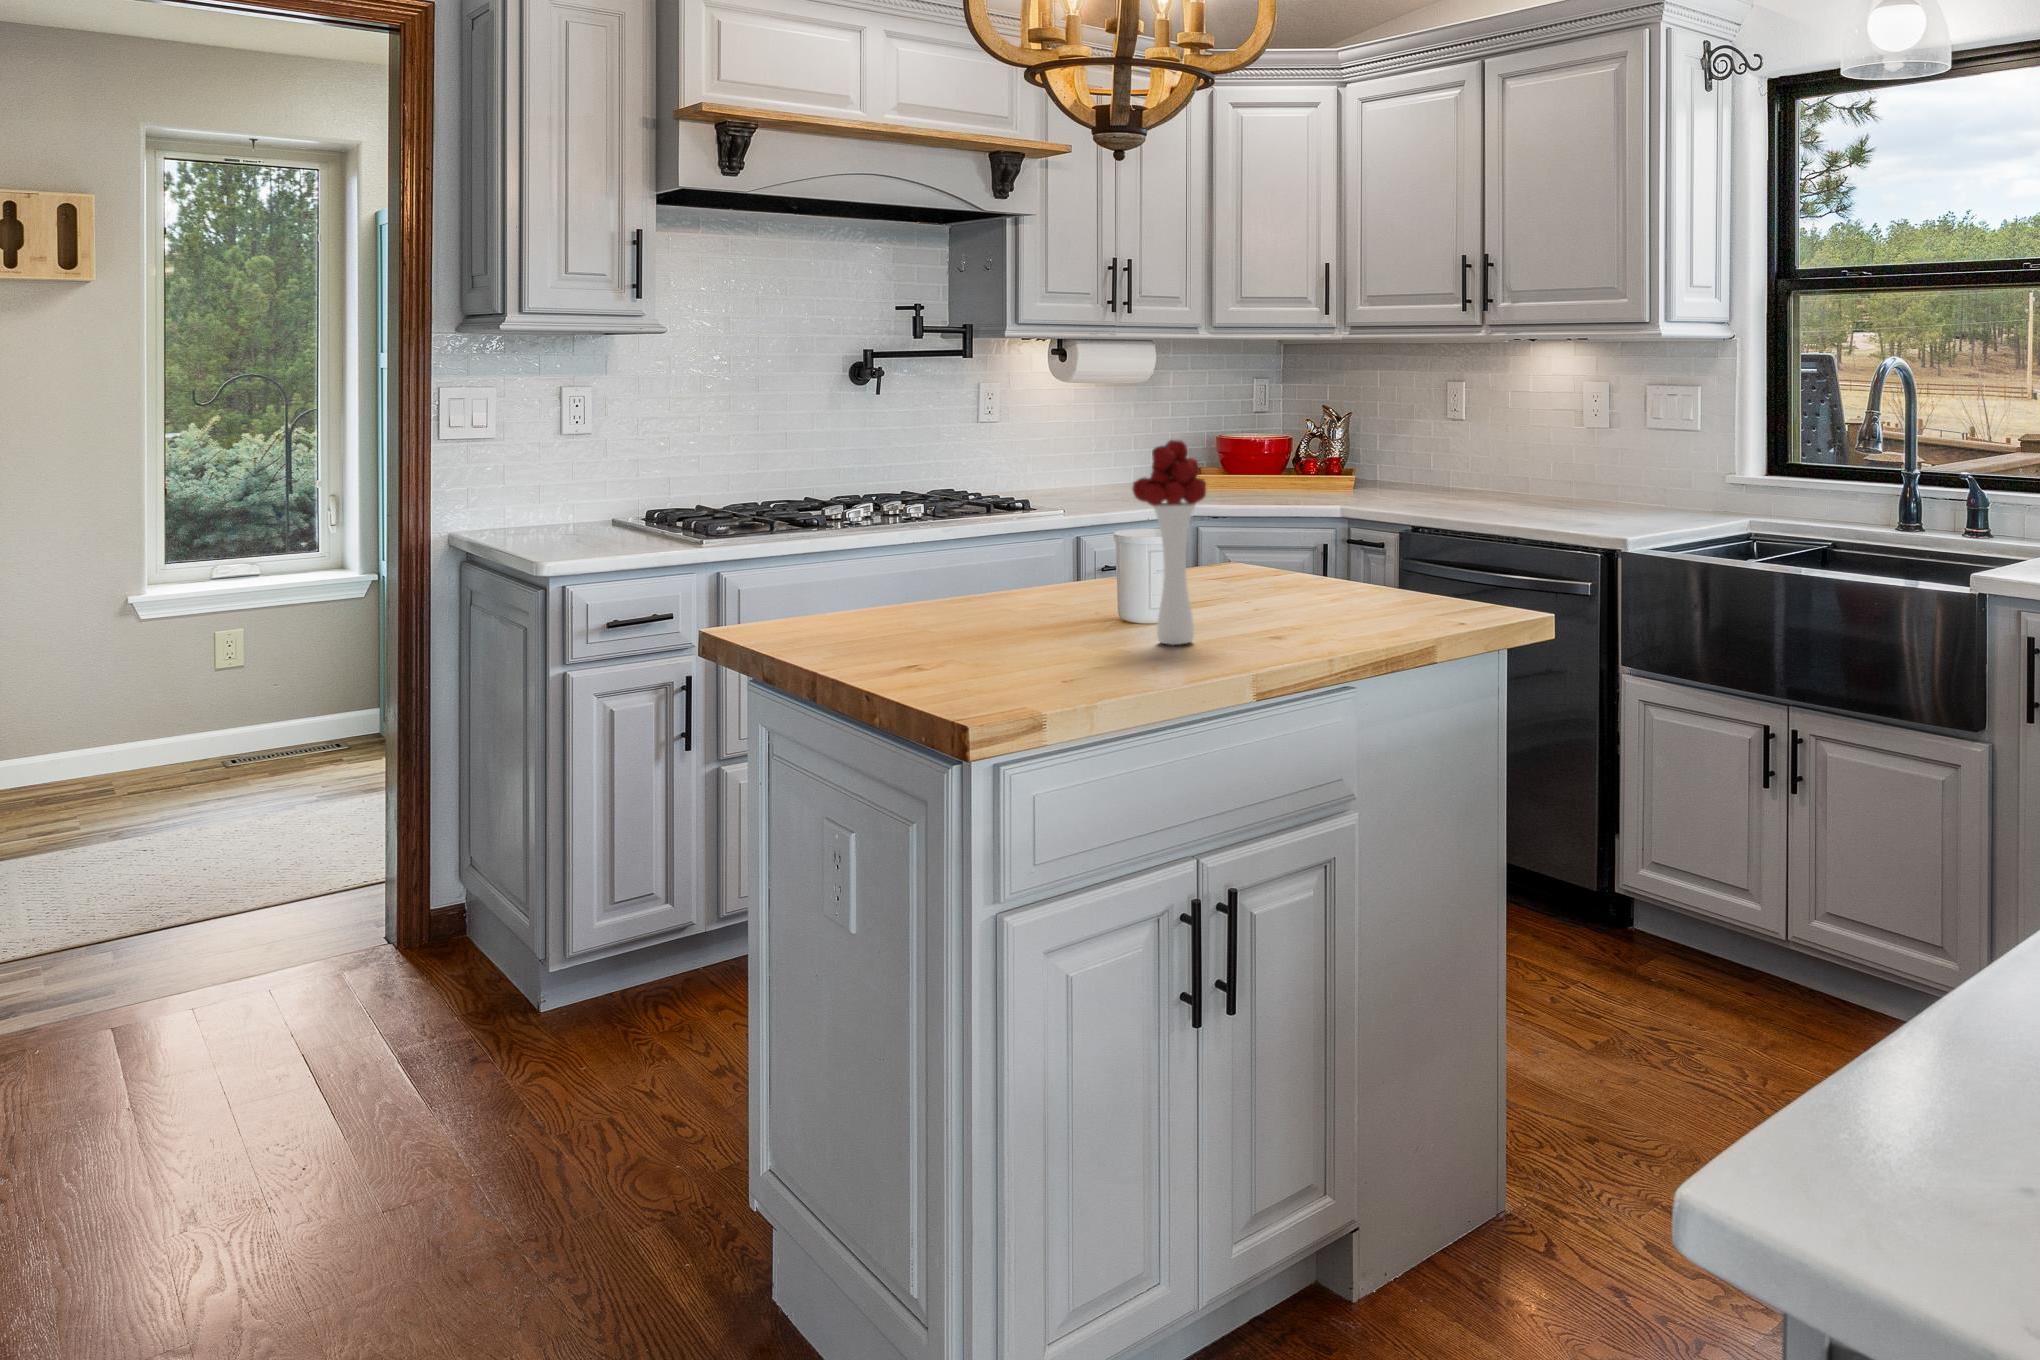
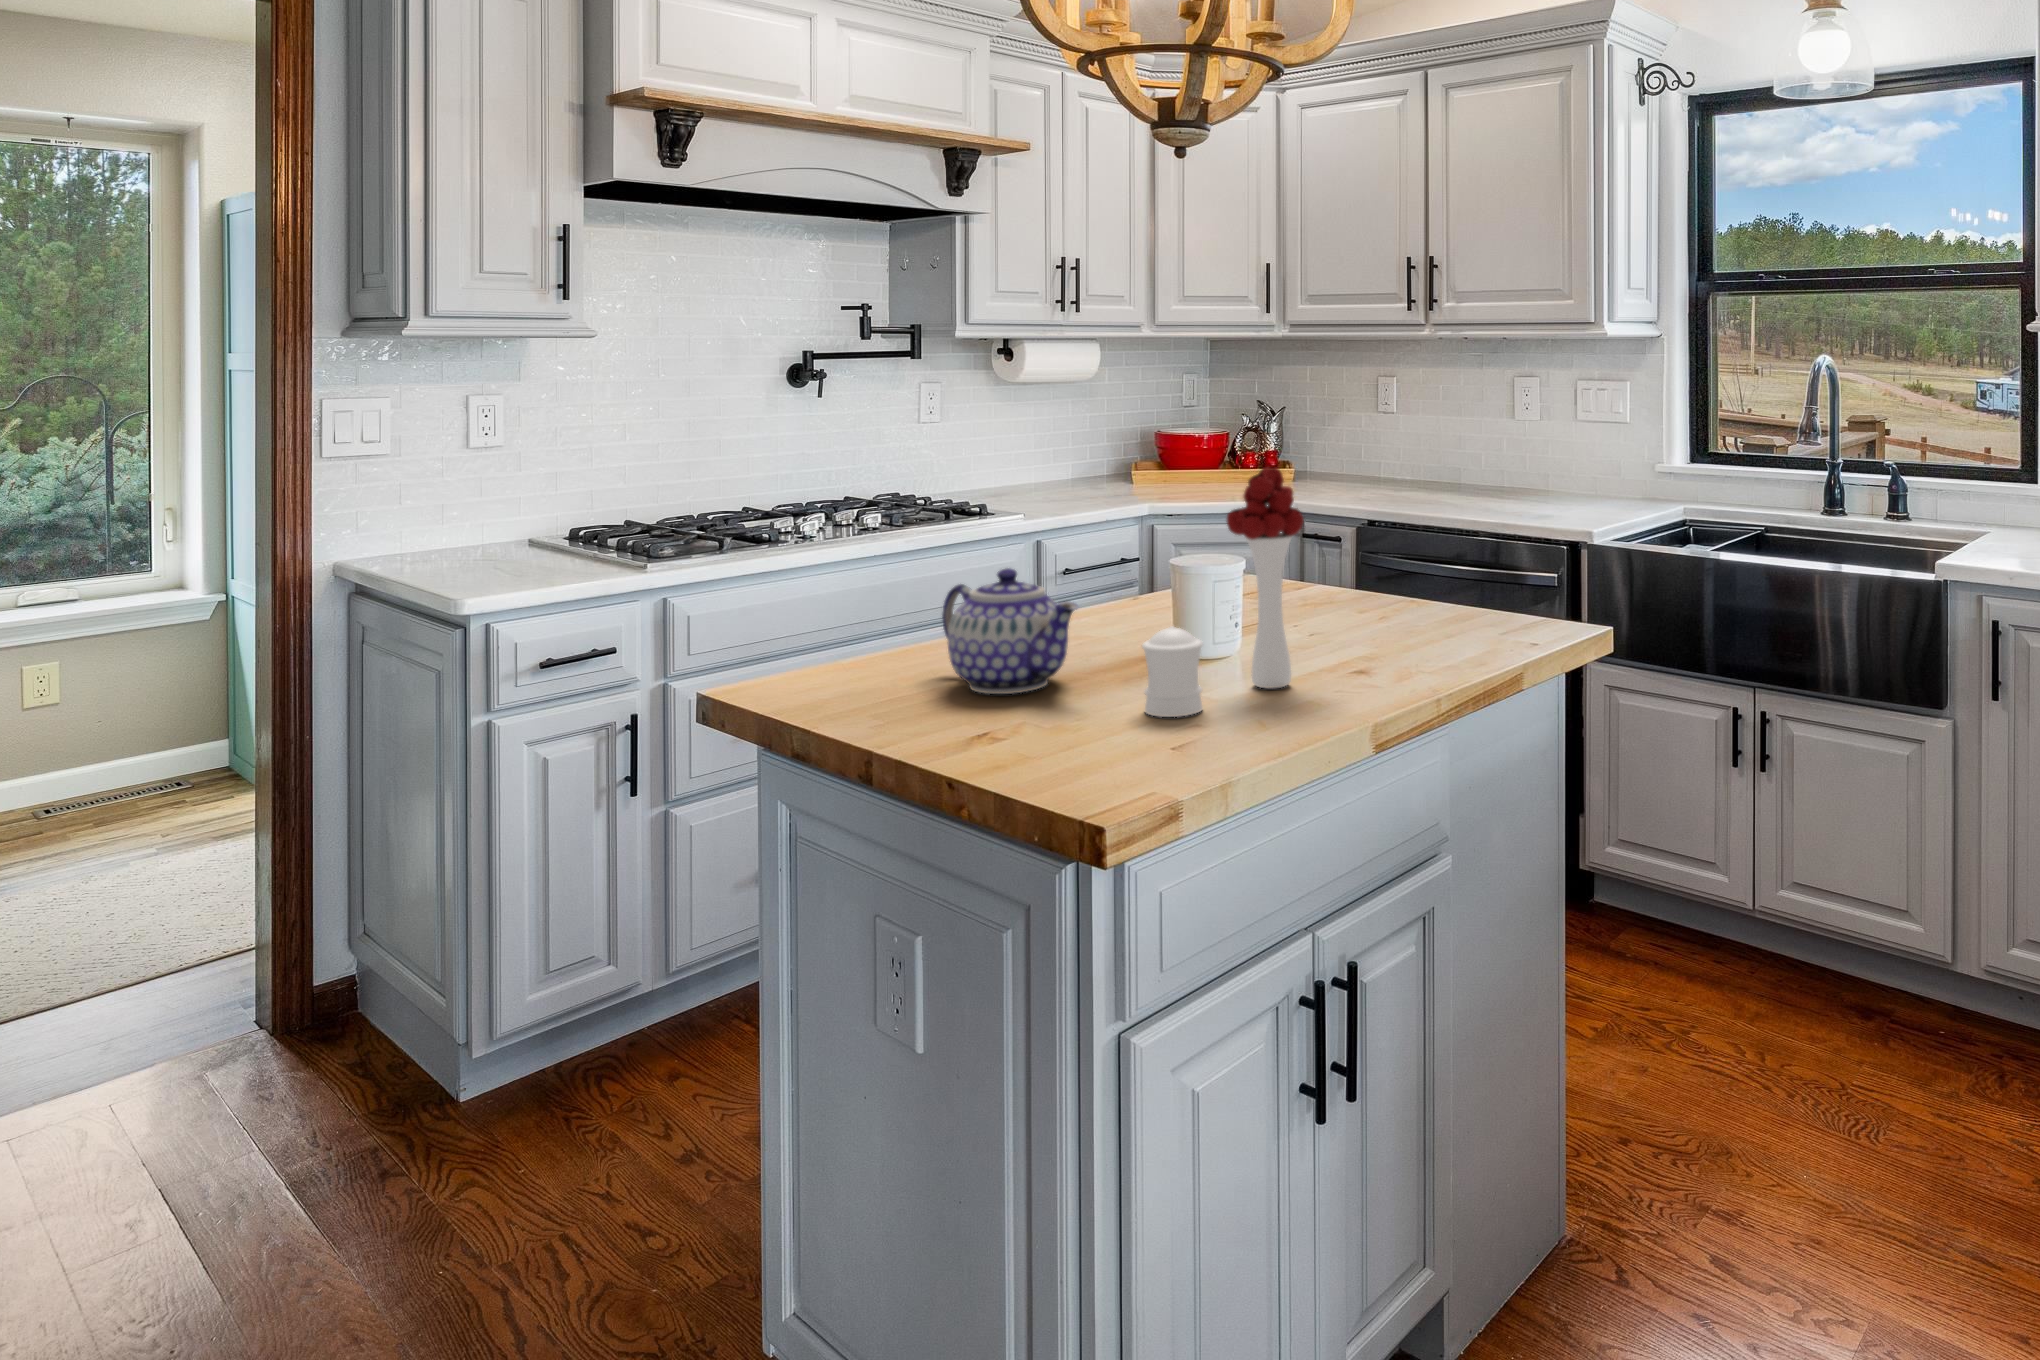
teapot: none [890,529,998,640] -> present [942,568,1078,694]
salt shaker: none [1044,580,1100,661] -> present [1142,626,1203,717]

